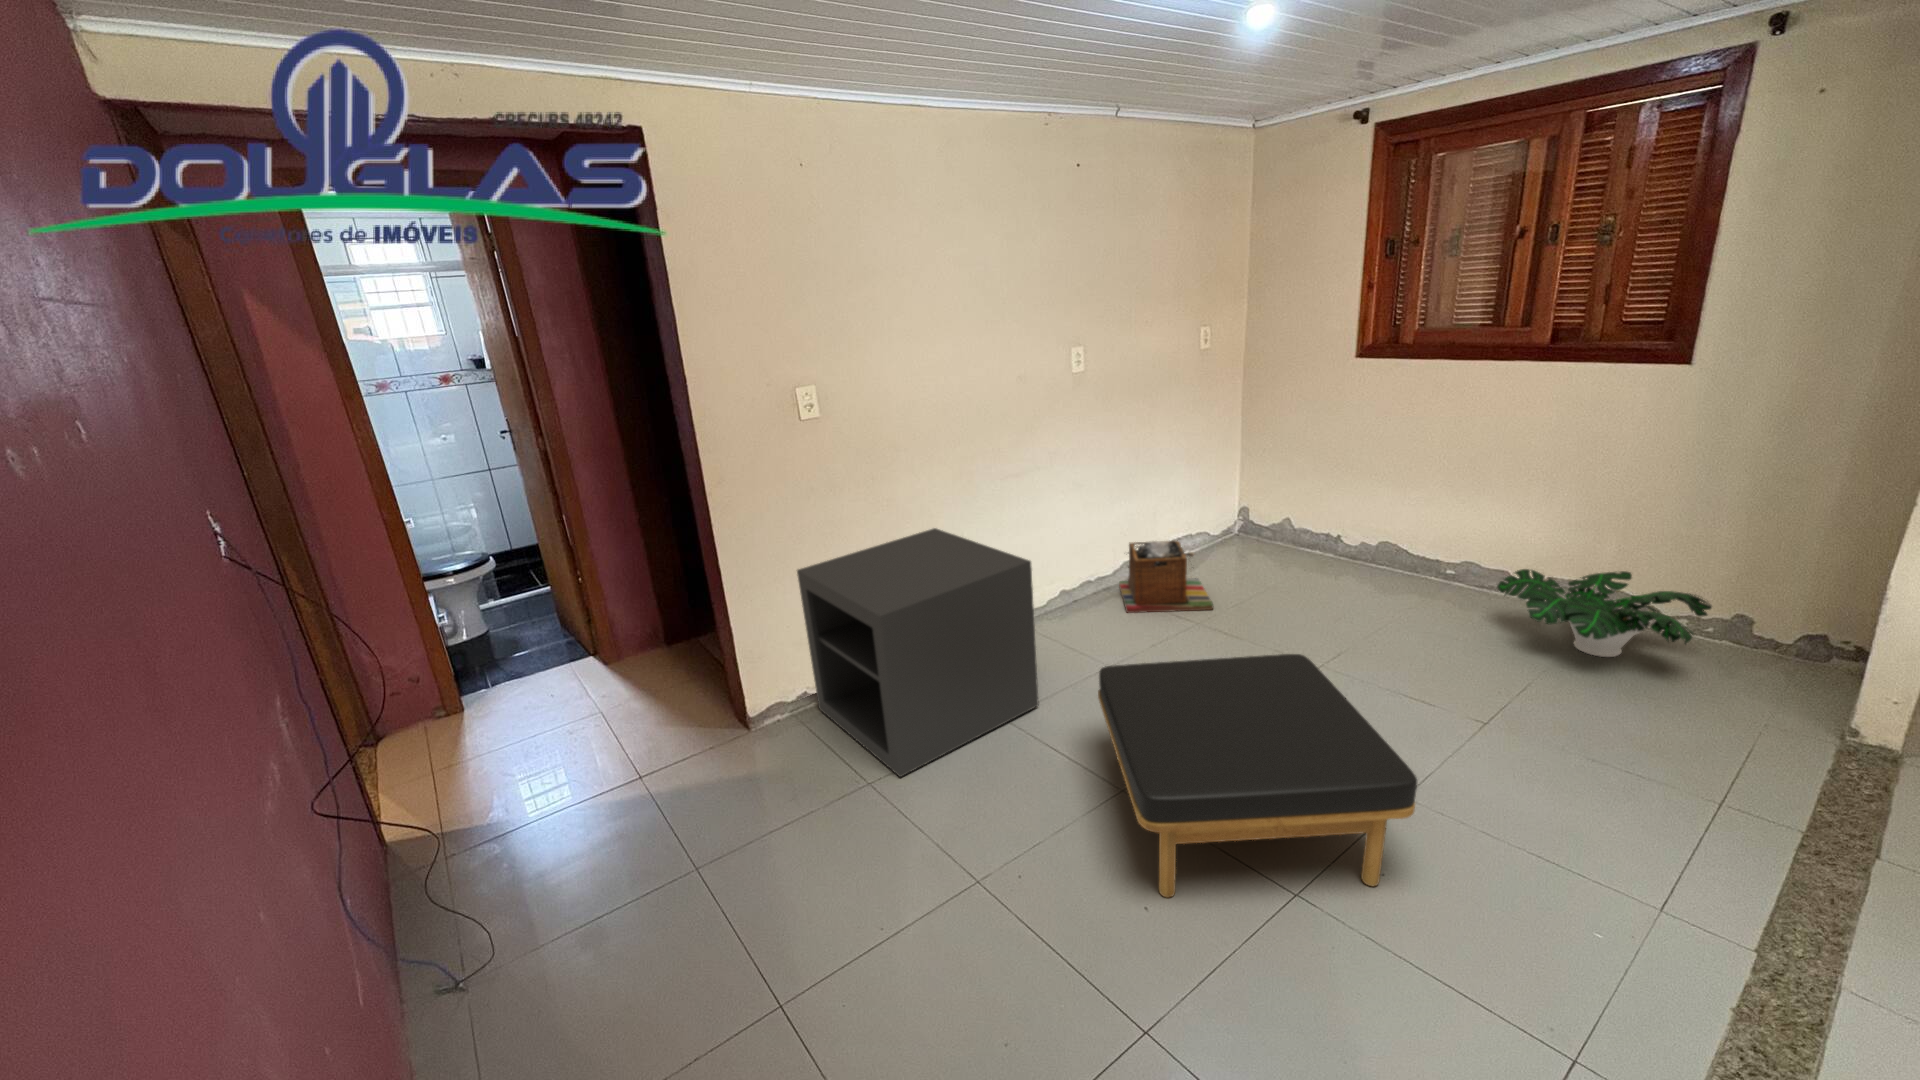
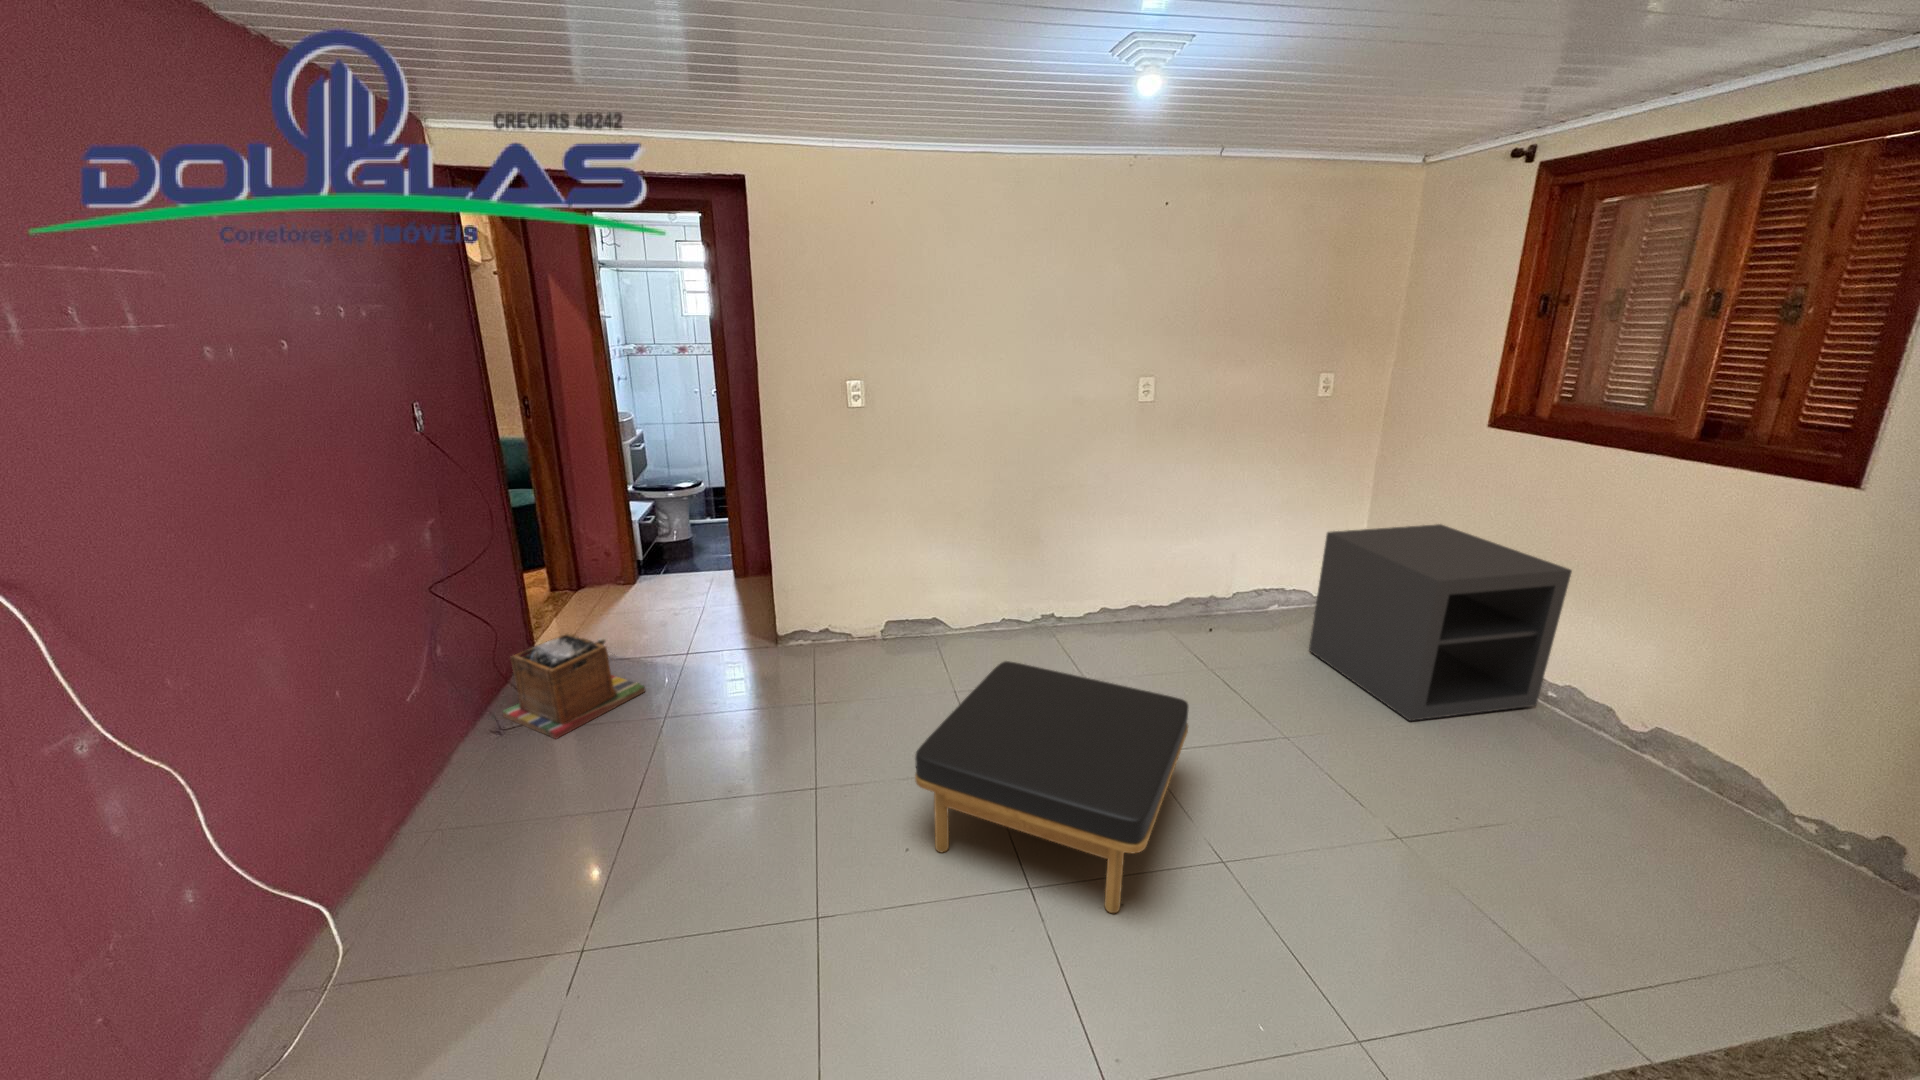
storage cabinet: present [797,528,1038,777] -> present [1309,524,1572,721]
laundry basket: present [1119,540,1214,613] -> present [503,634,645,739]
potted plant: present [1497,569,1712,657] -> none [1543,702,1827,839]

